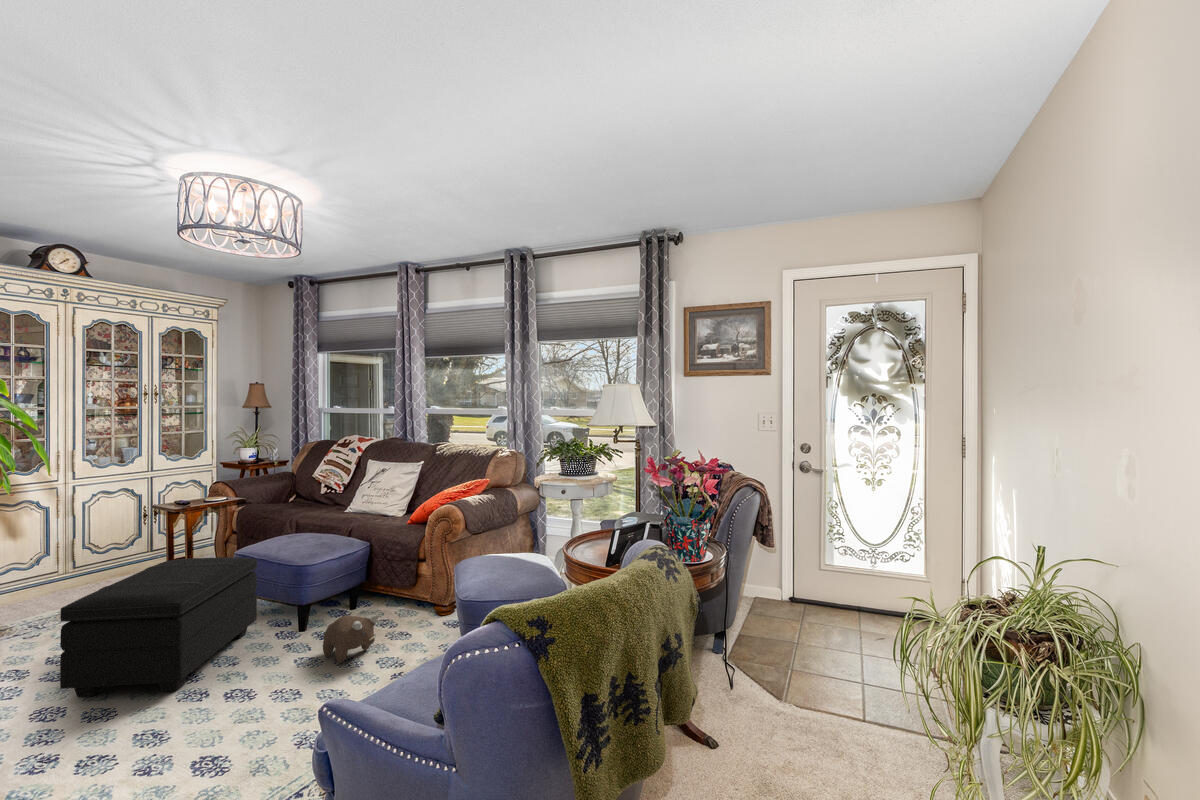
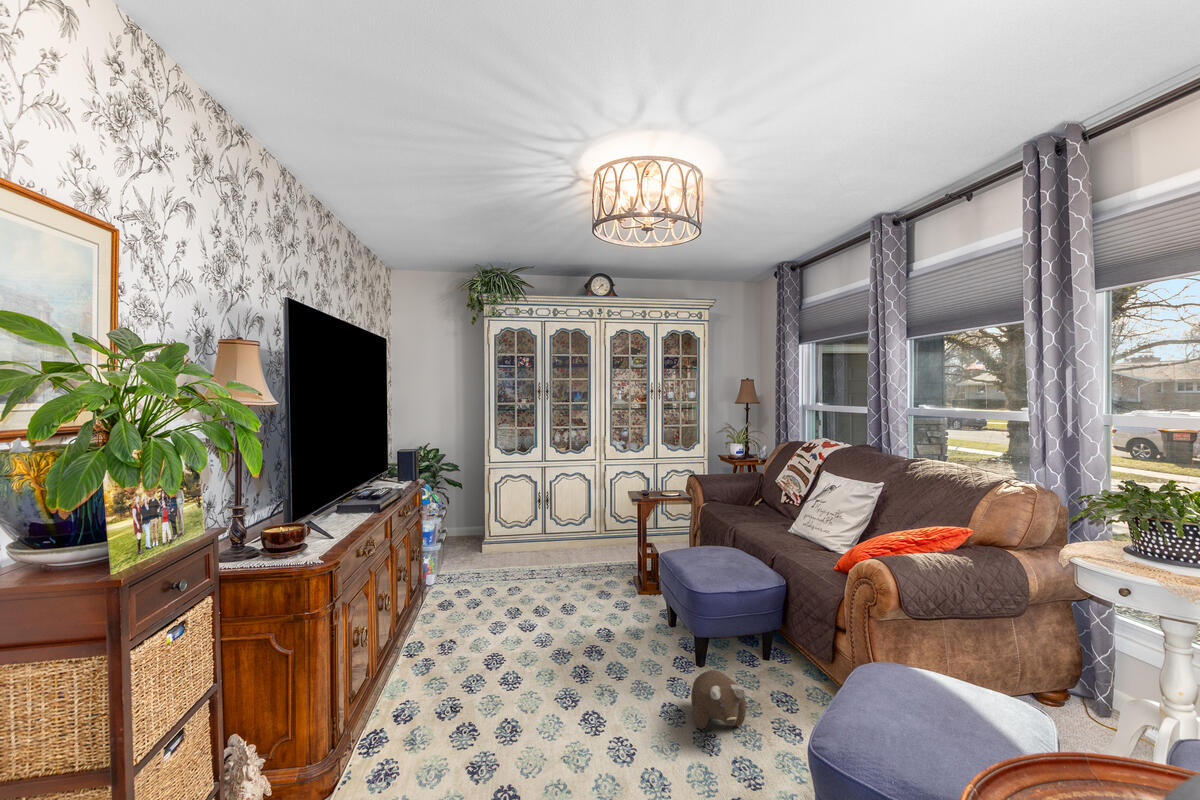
footstool: present [60,557,257,697] -> none [514,547,668,678]

